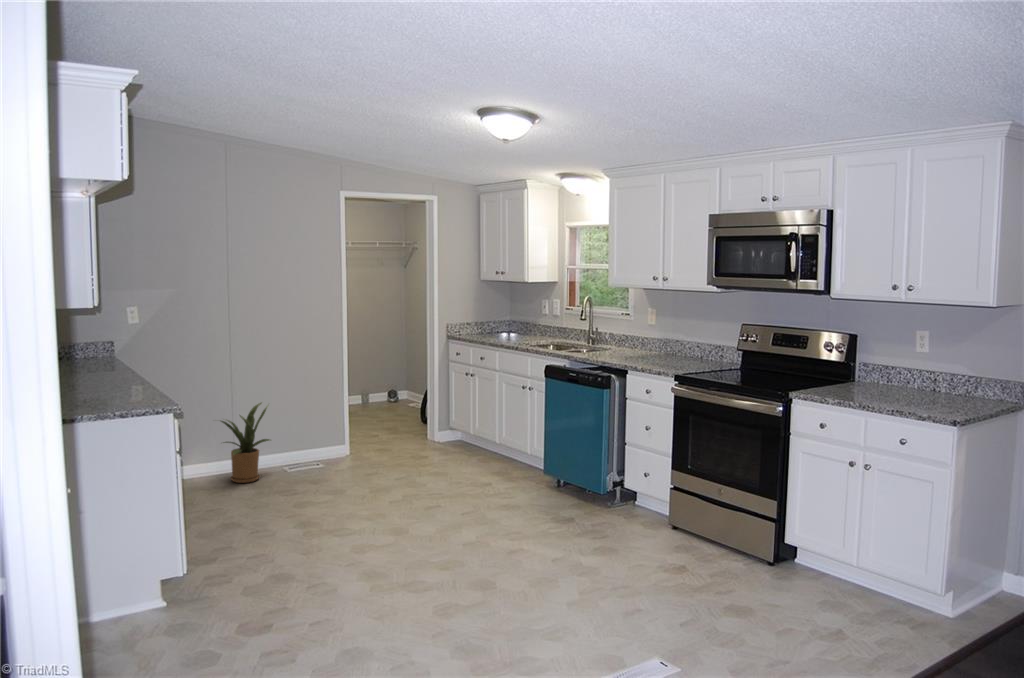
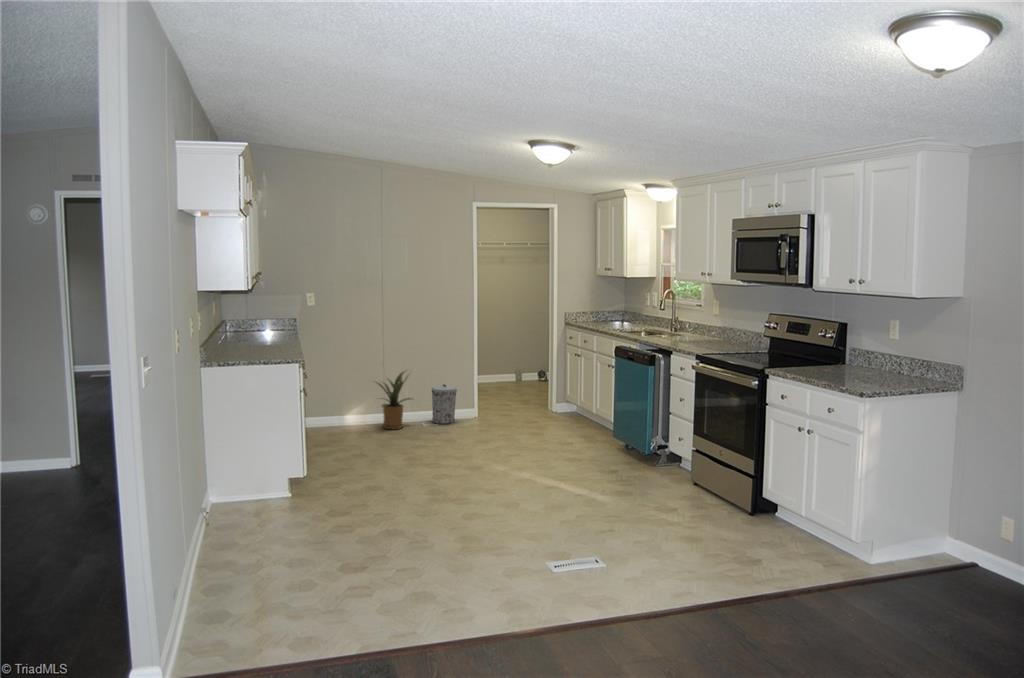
trash can: none [292,418,326,469] -> present [431,384,457,424]

